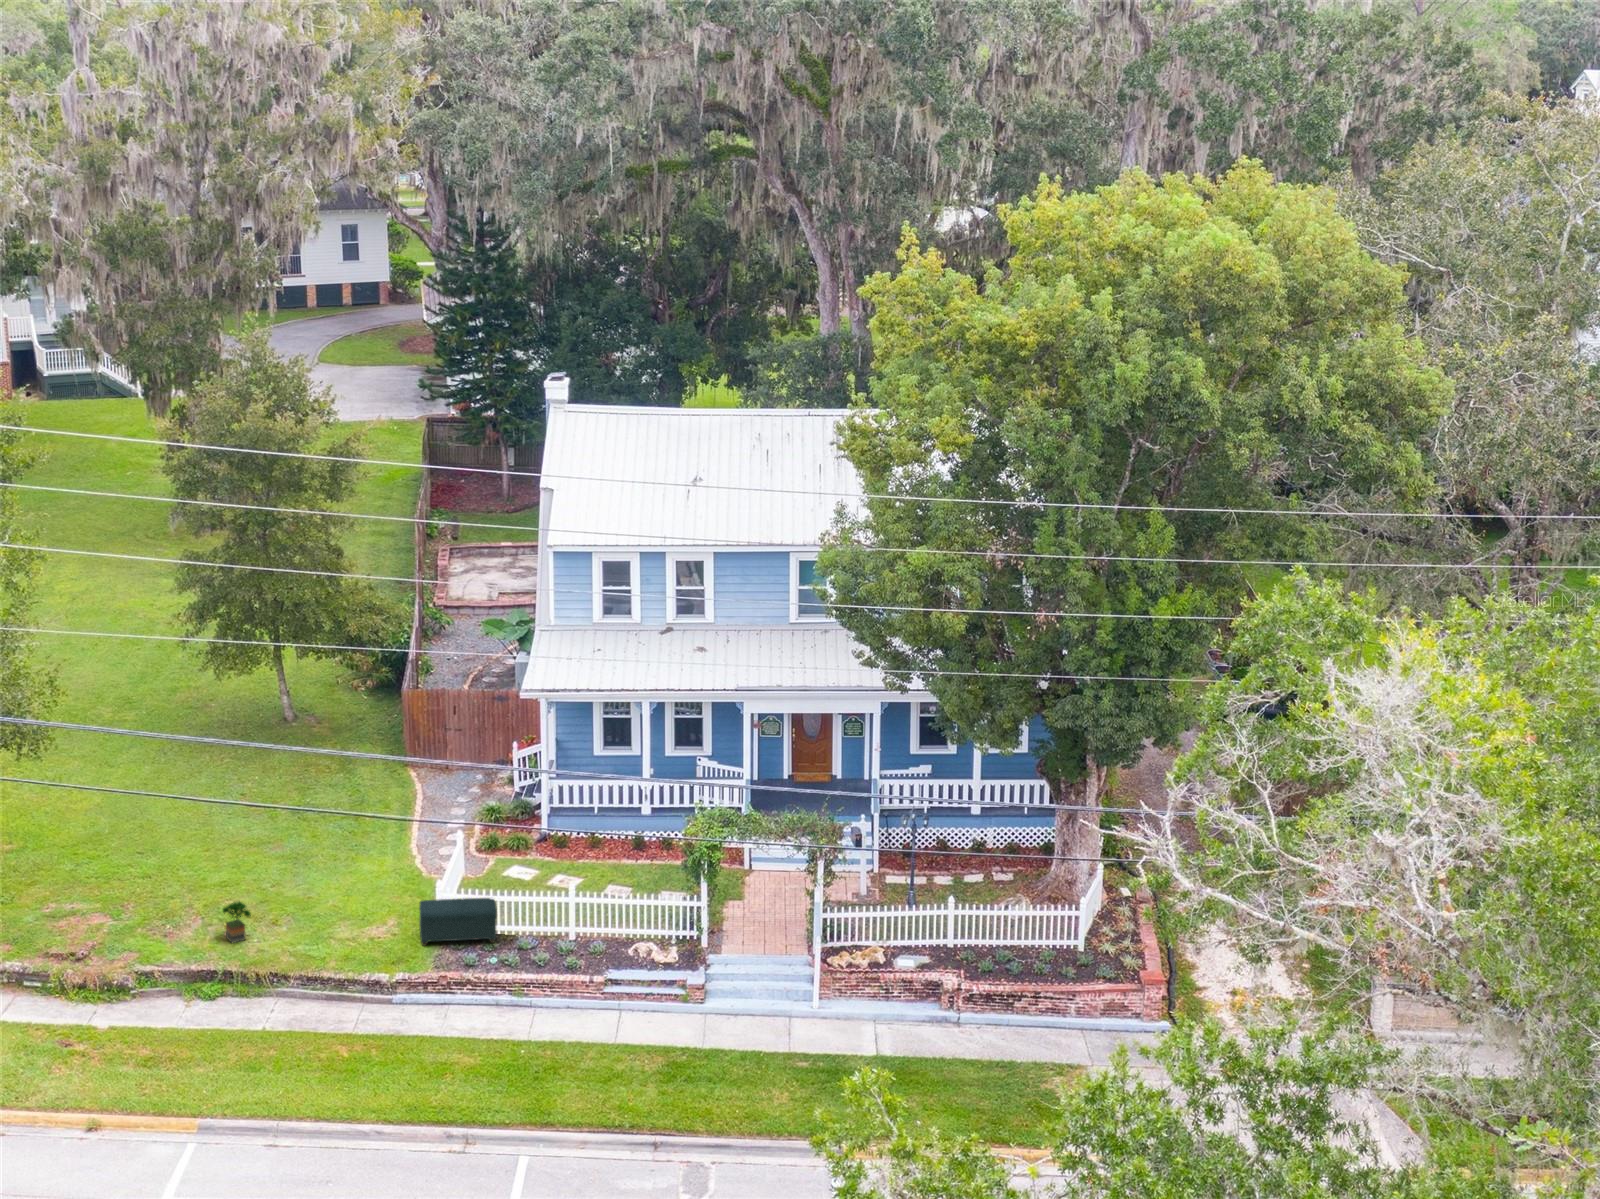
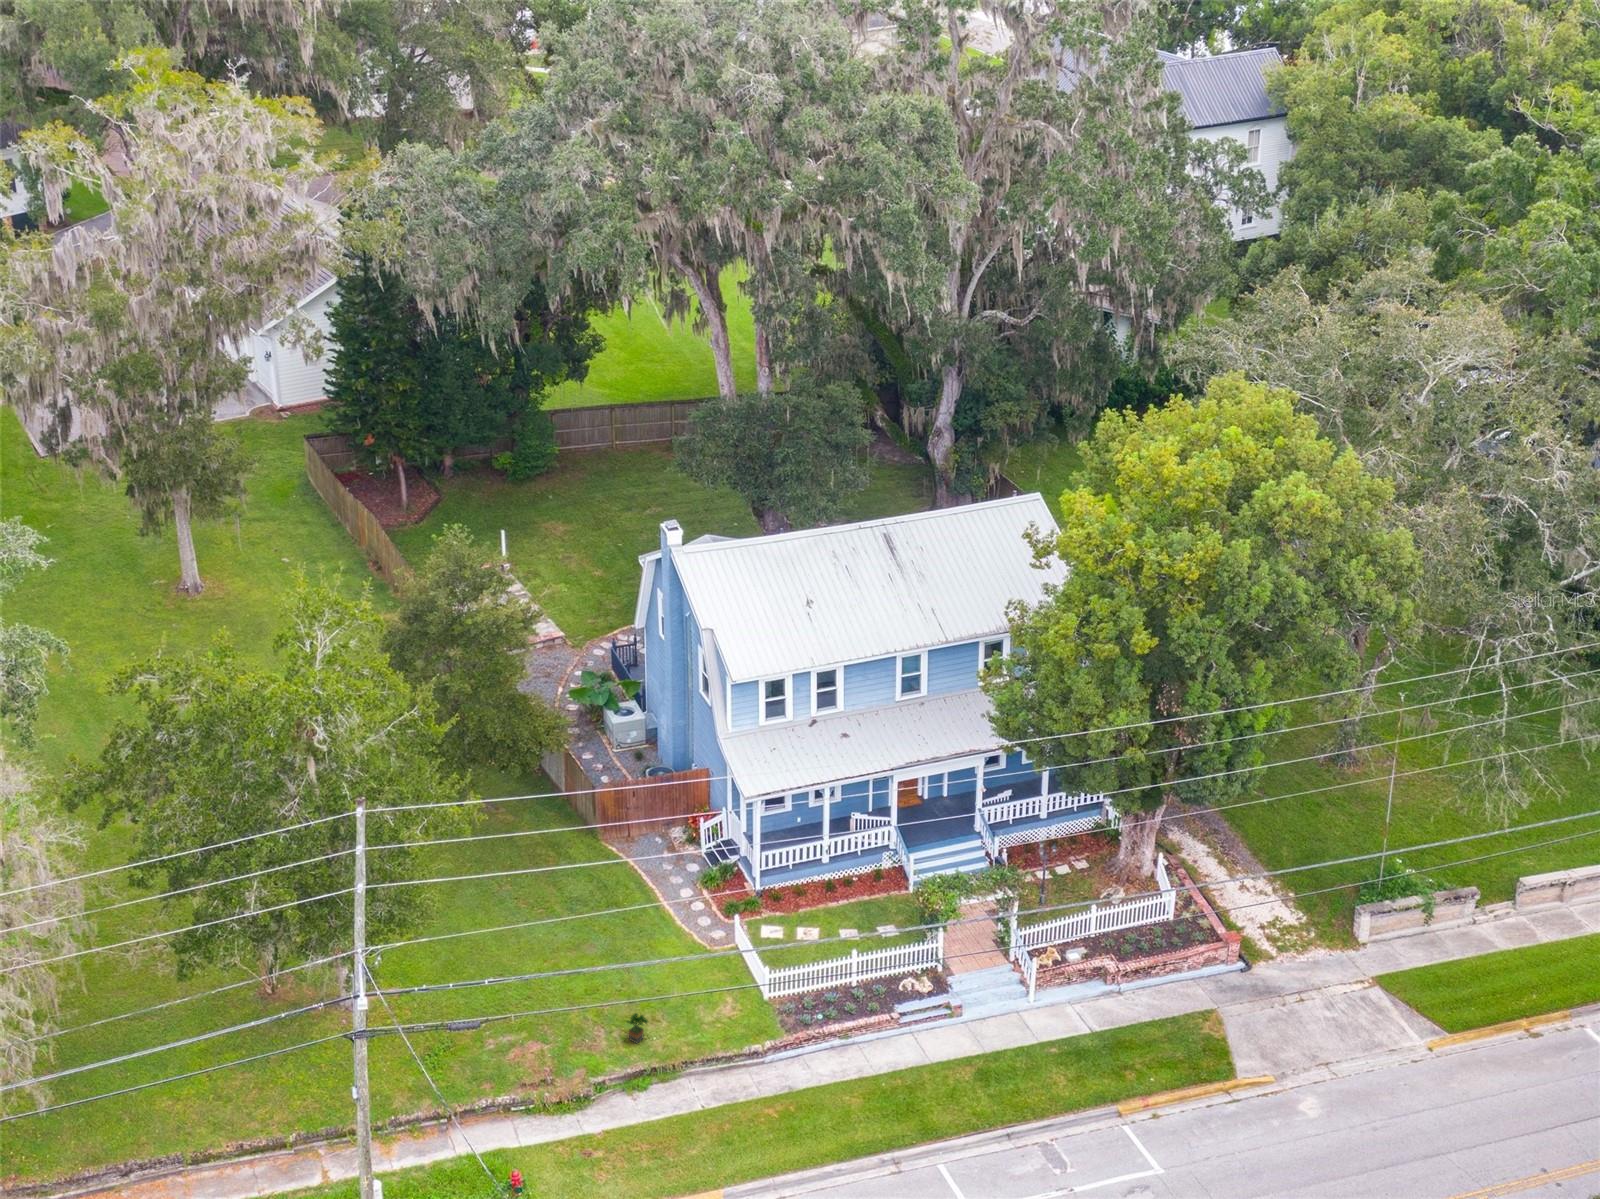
bench: present [419,898,497,946] -> none [749,968,807,1014]

